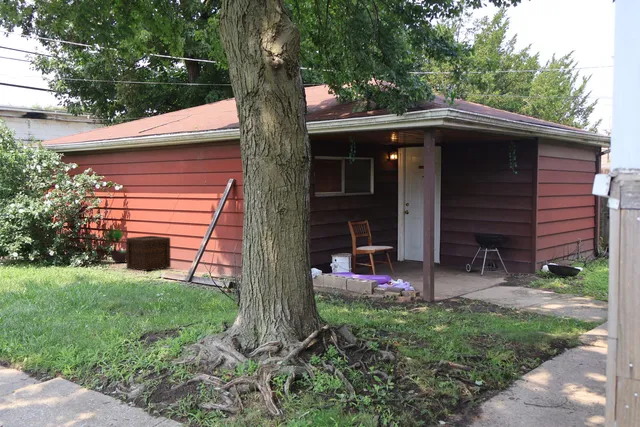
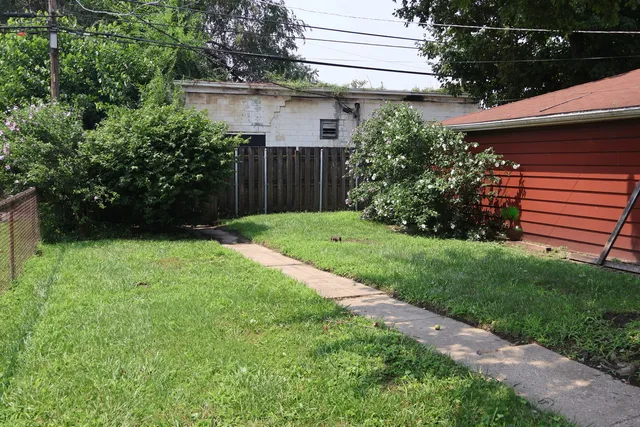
wooden crate: present [126,236,171,271] -> none [525,216,573,251]

